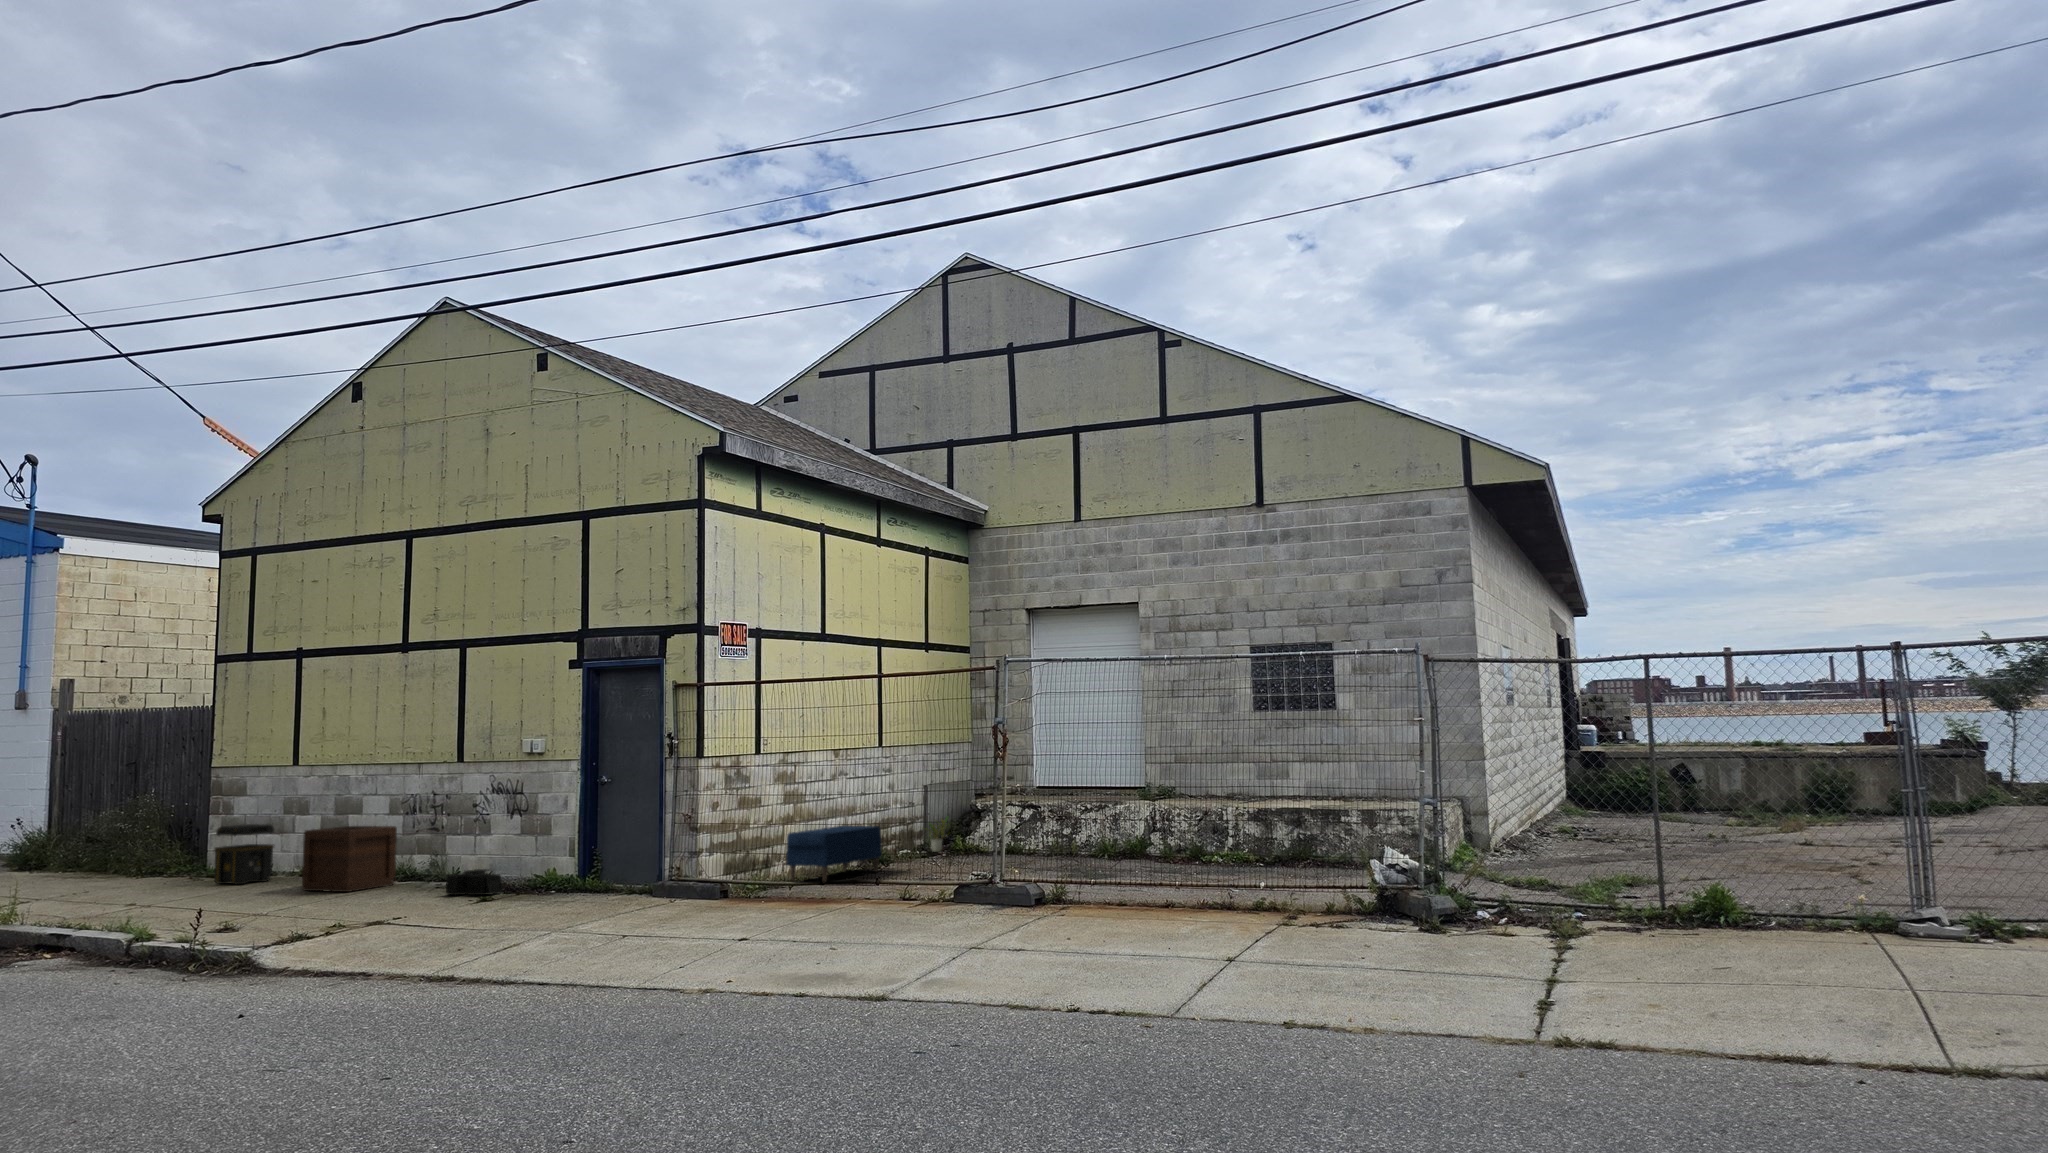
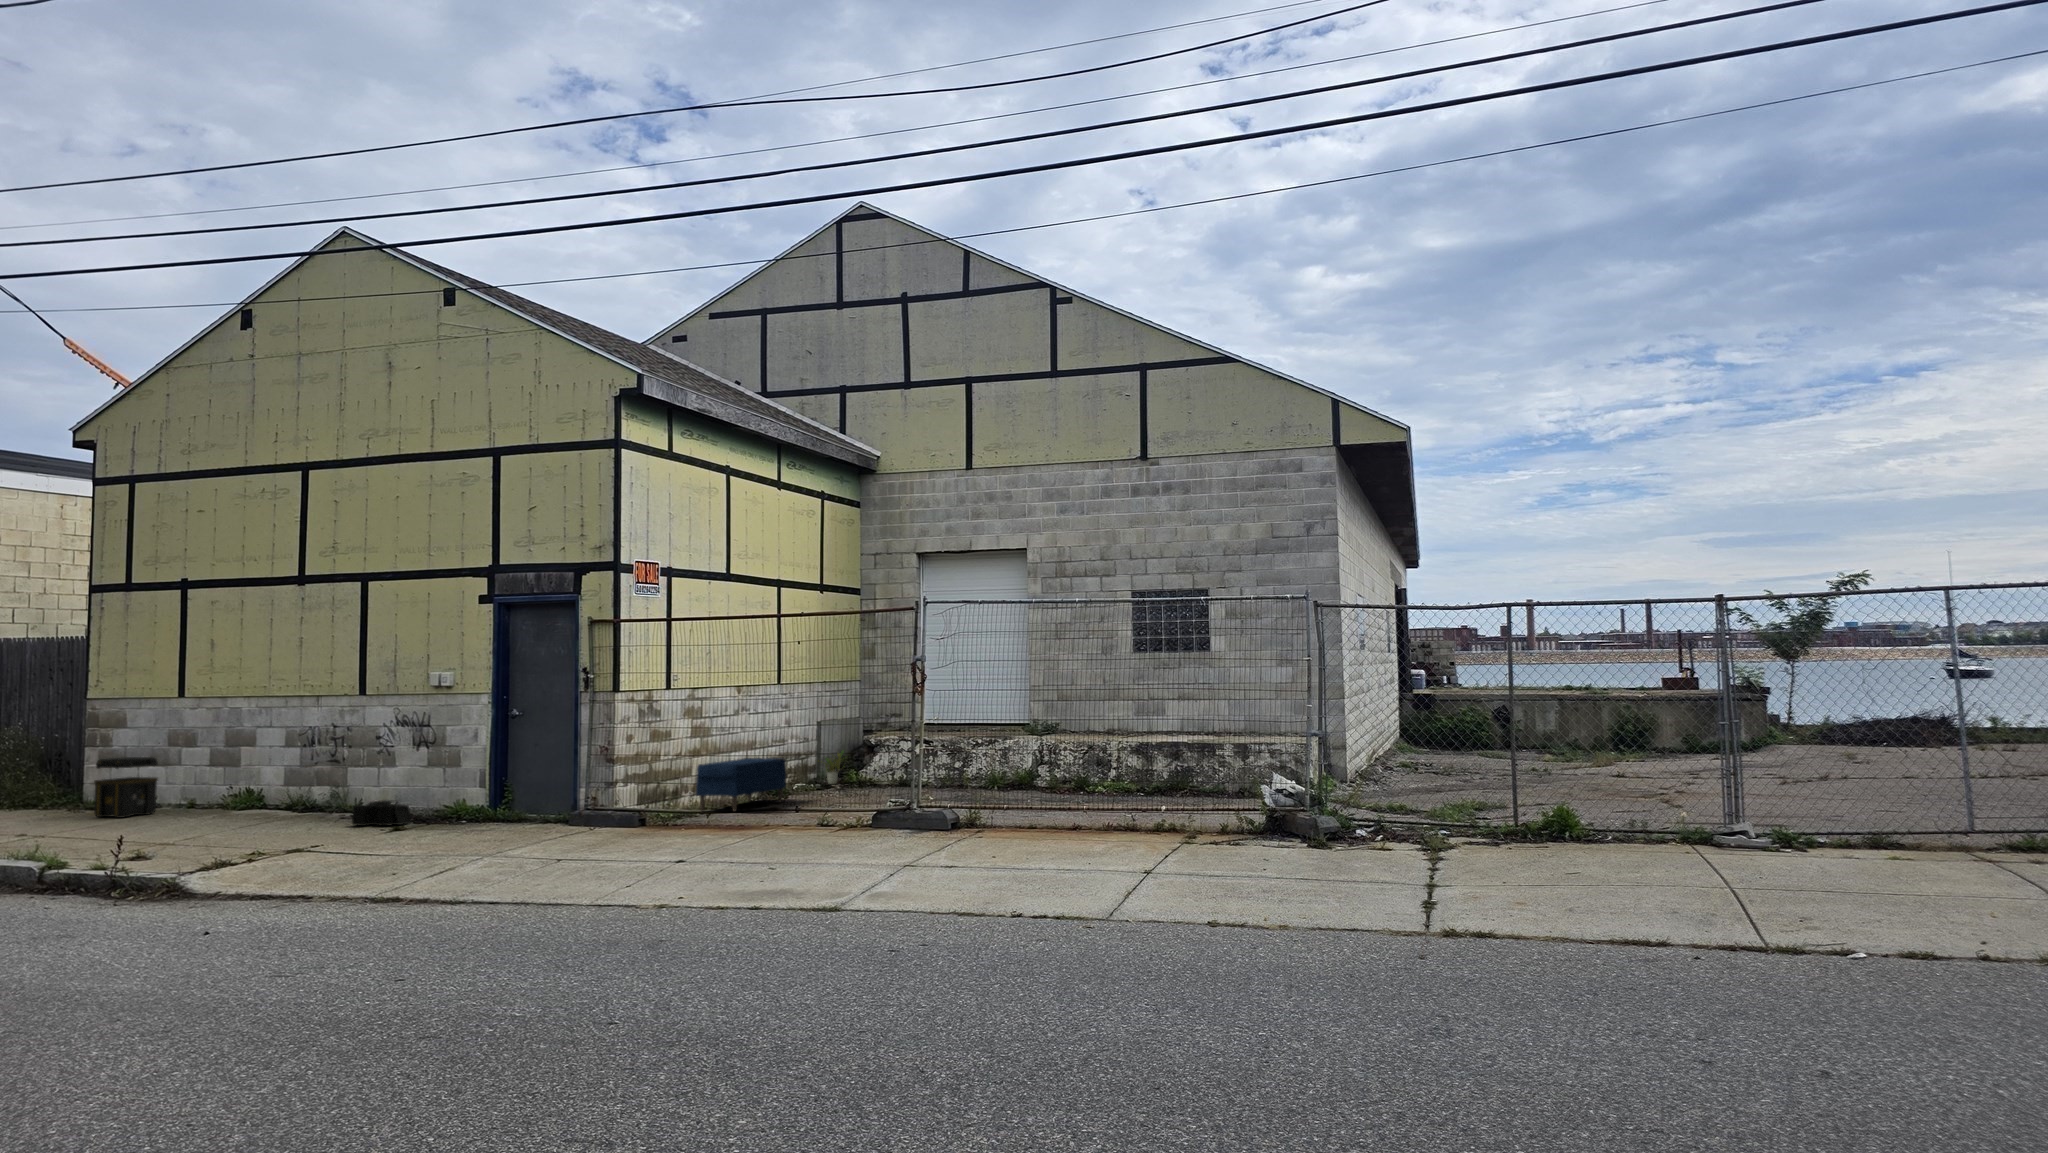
wooden crate: present [302,826,397,892] -> none [195,758,294,824]

